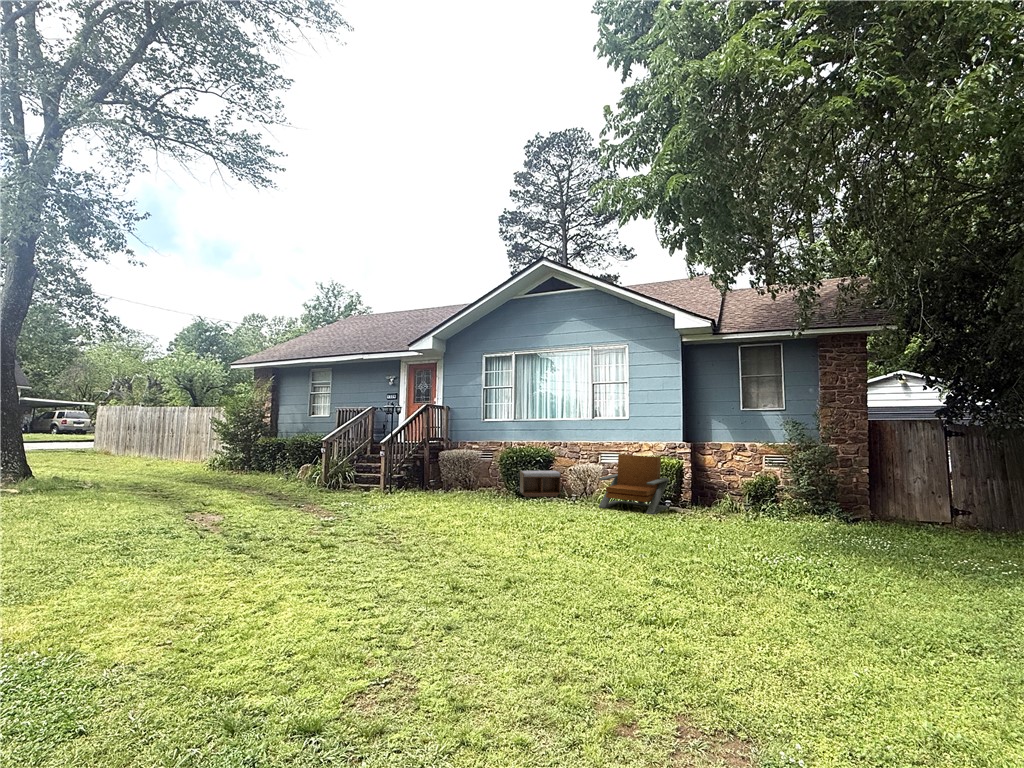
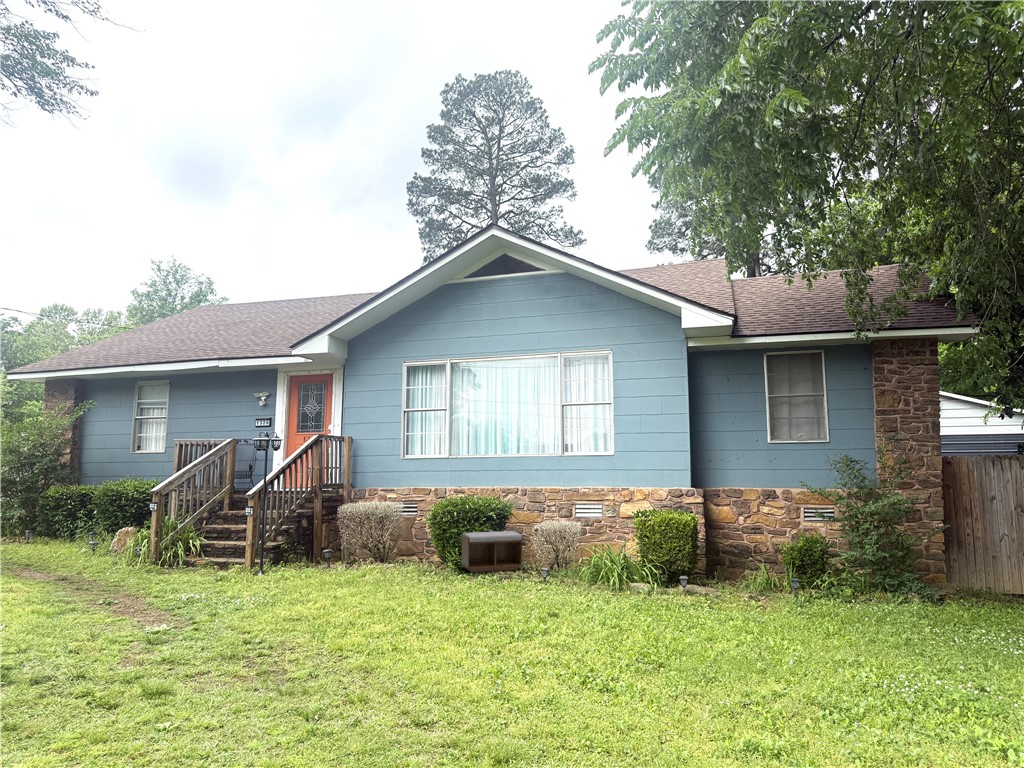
lounge chair: present [599,454,669,514] -> none [585,508,682,598]

